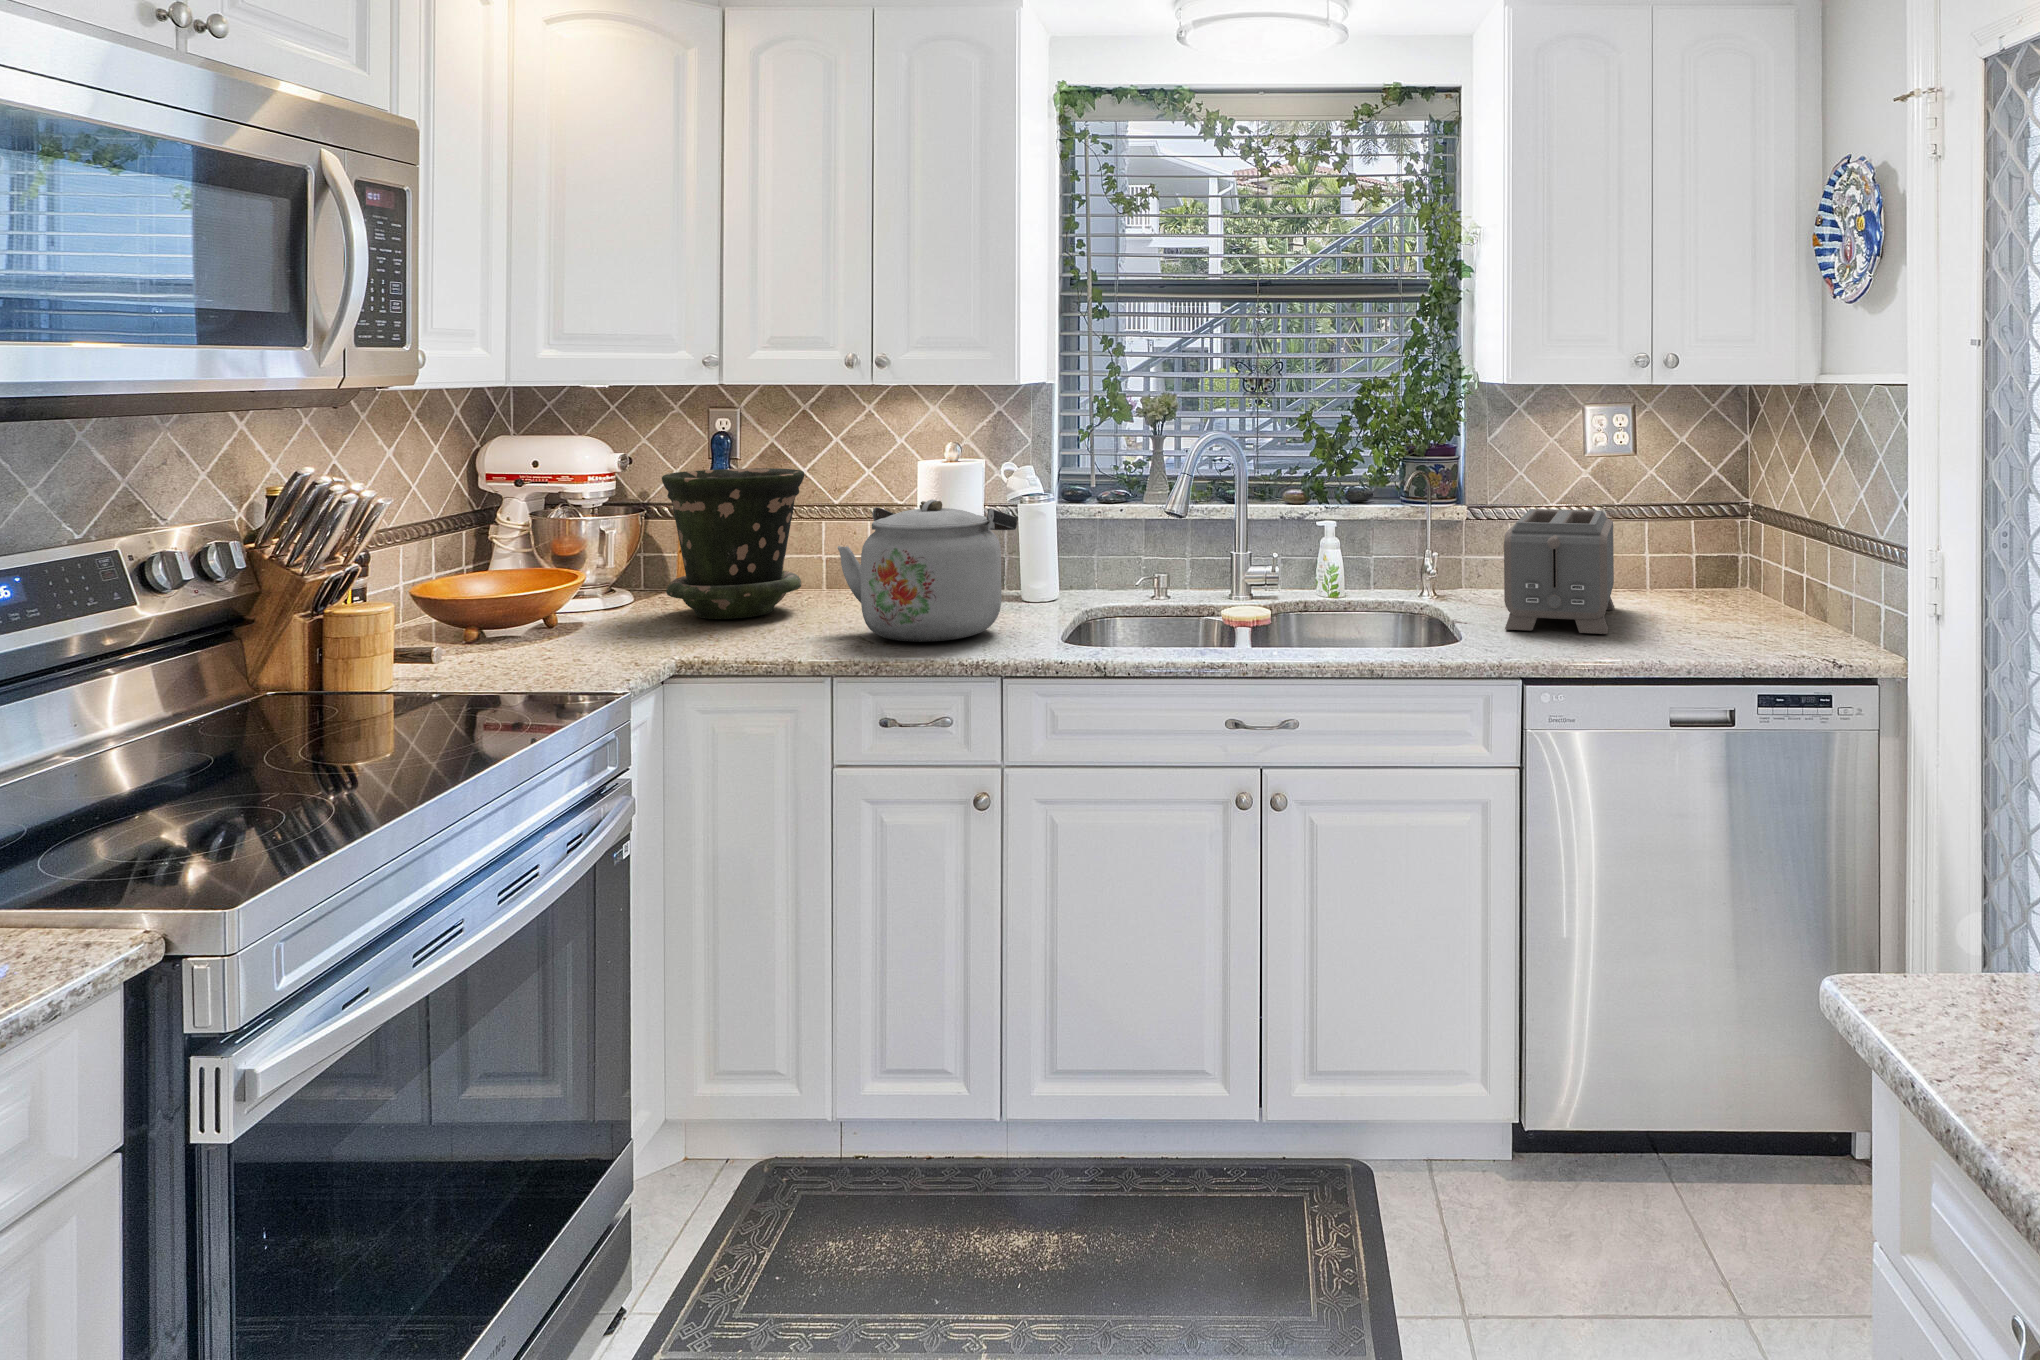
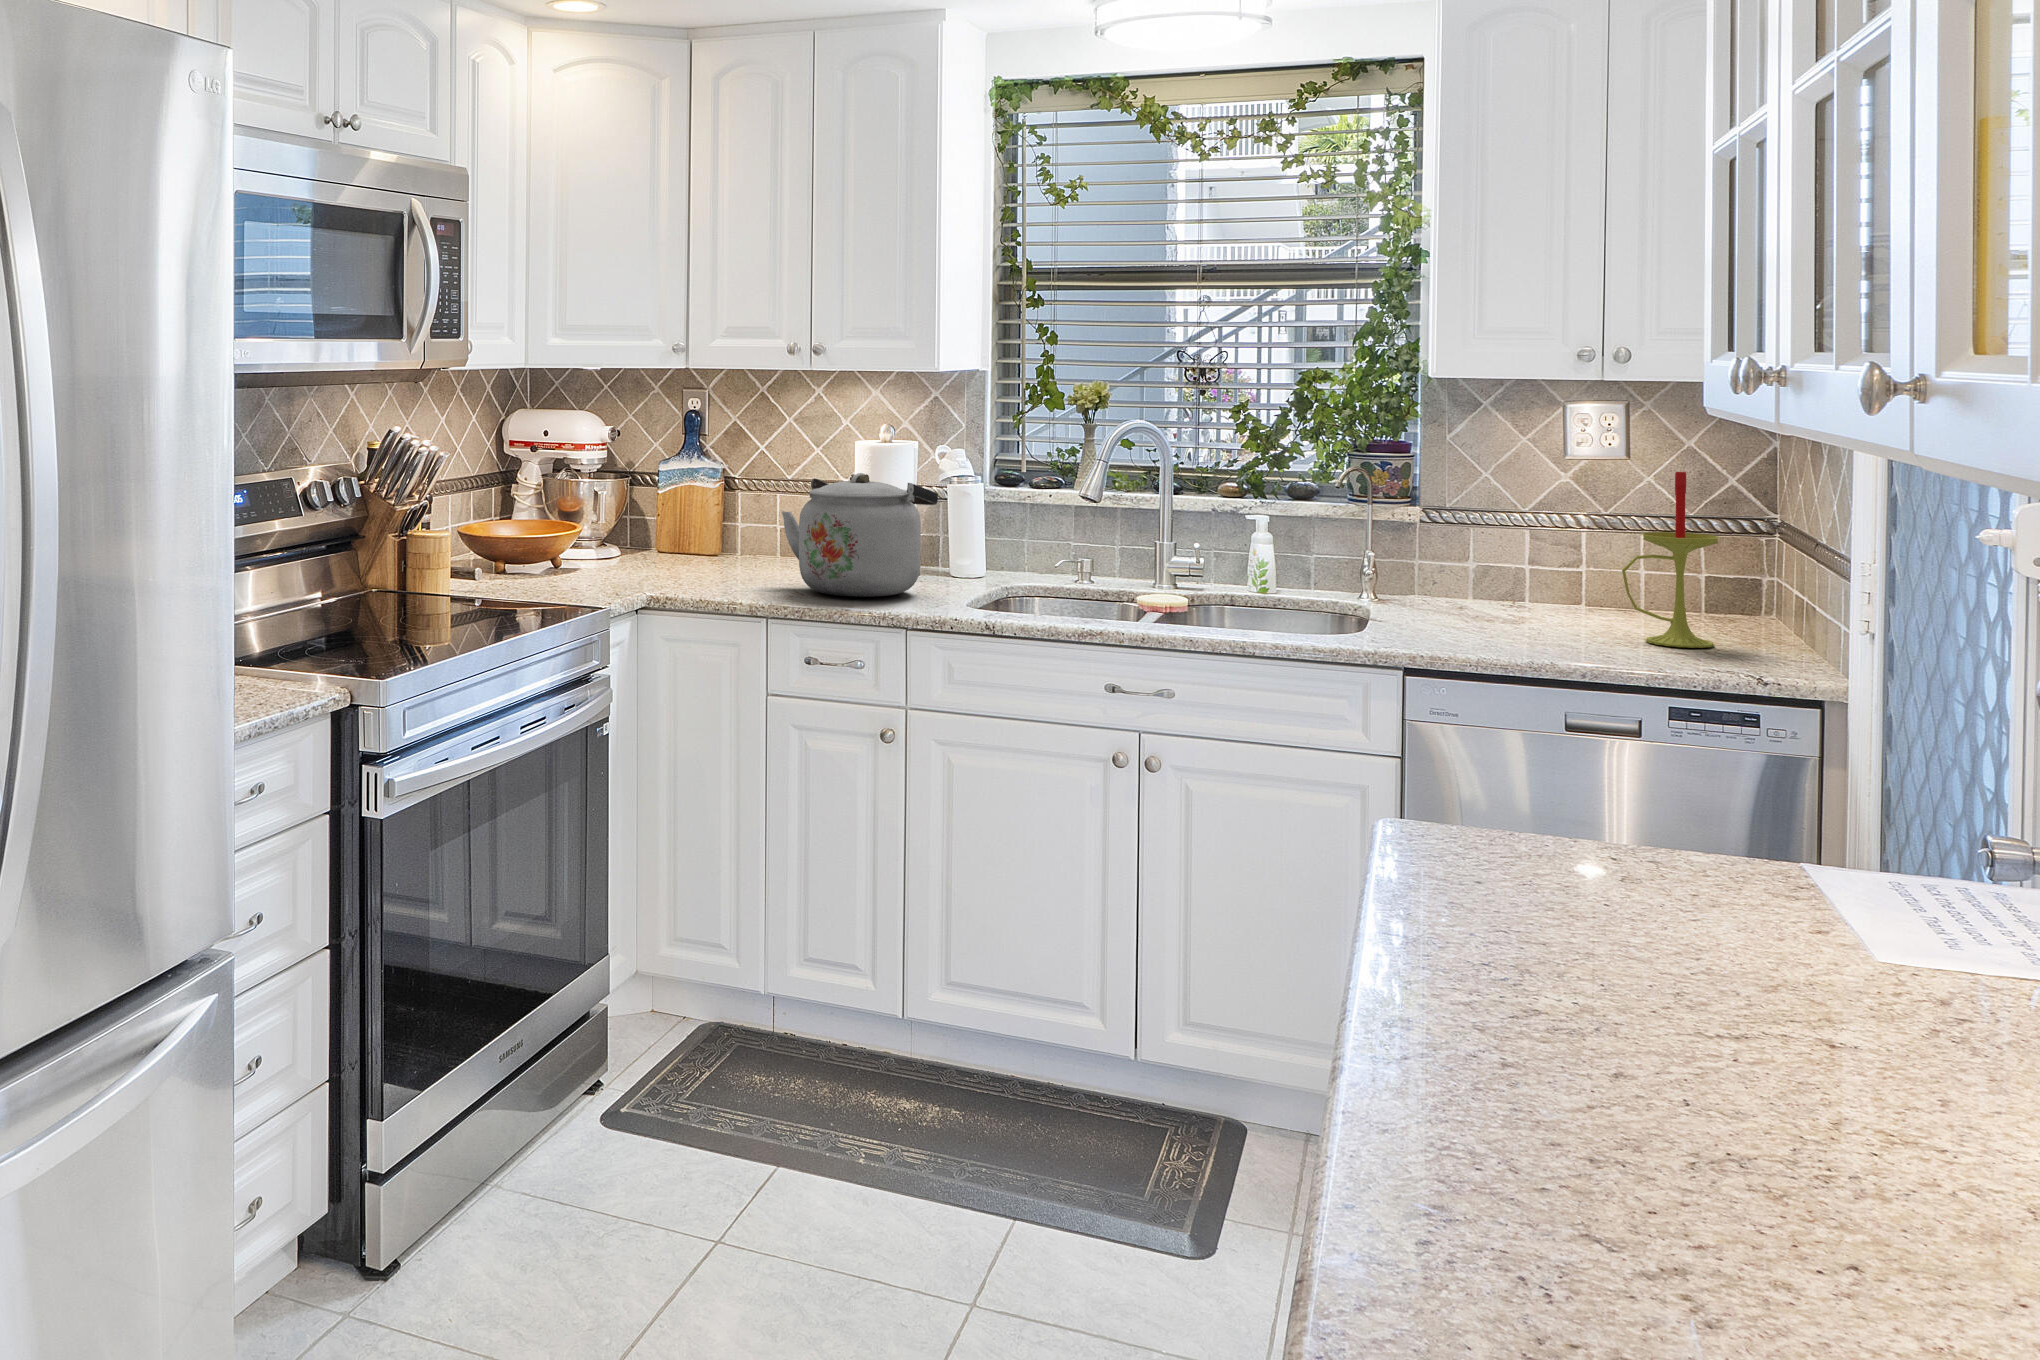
candle: none [1687,463,1773,635] -> present [1622,472,1719,648]
flower pot: present [662,468,804,619] -> none [642,443,759,571]
toaster: present [1504,509,1614,634] -> none [1415,511,1563,636]

